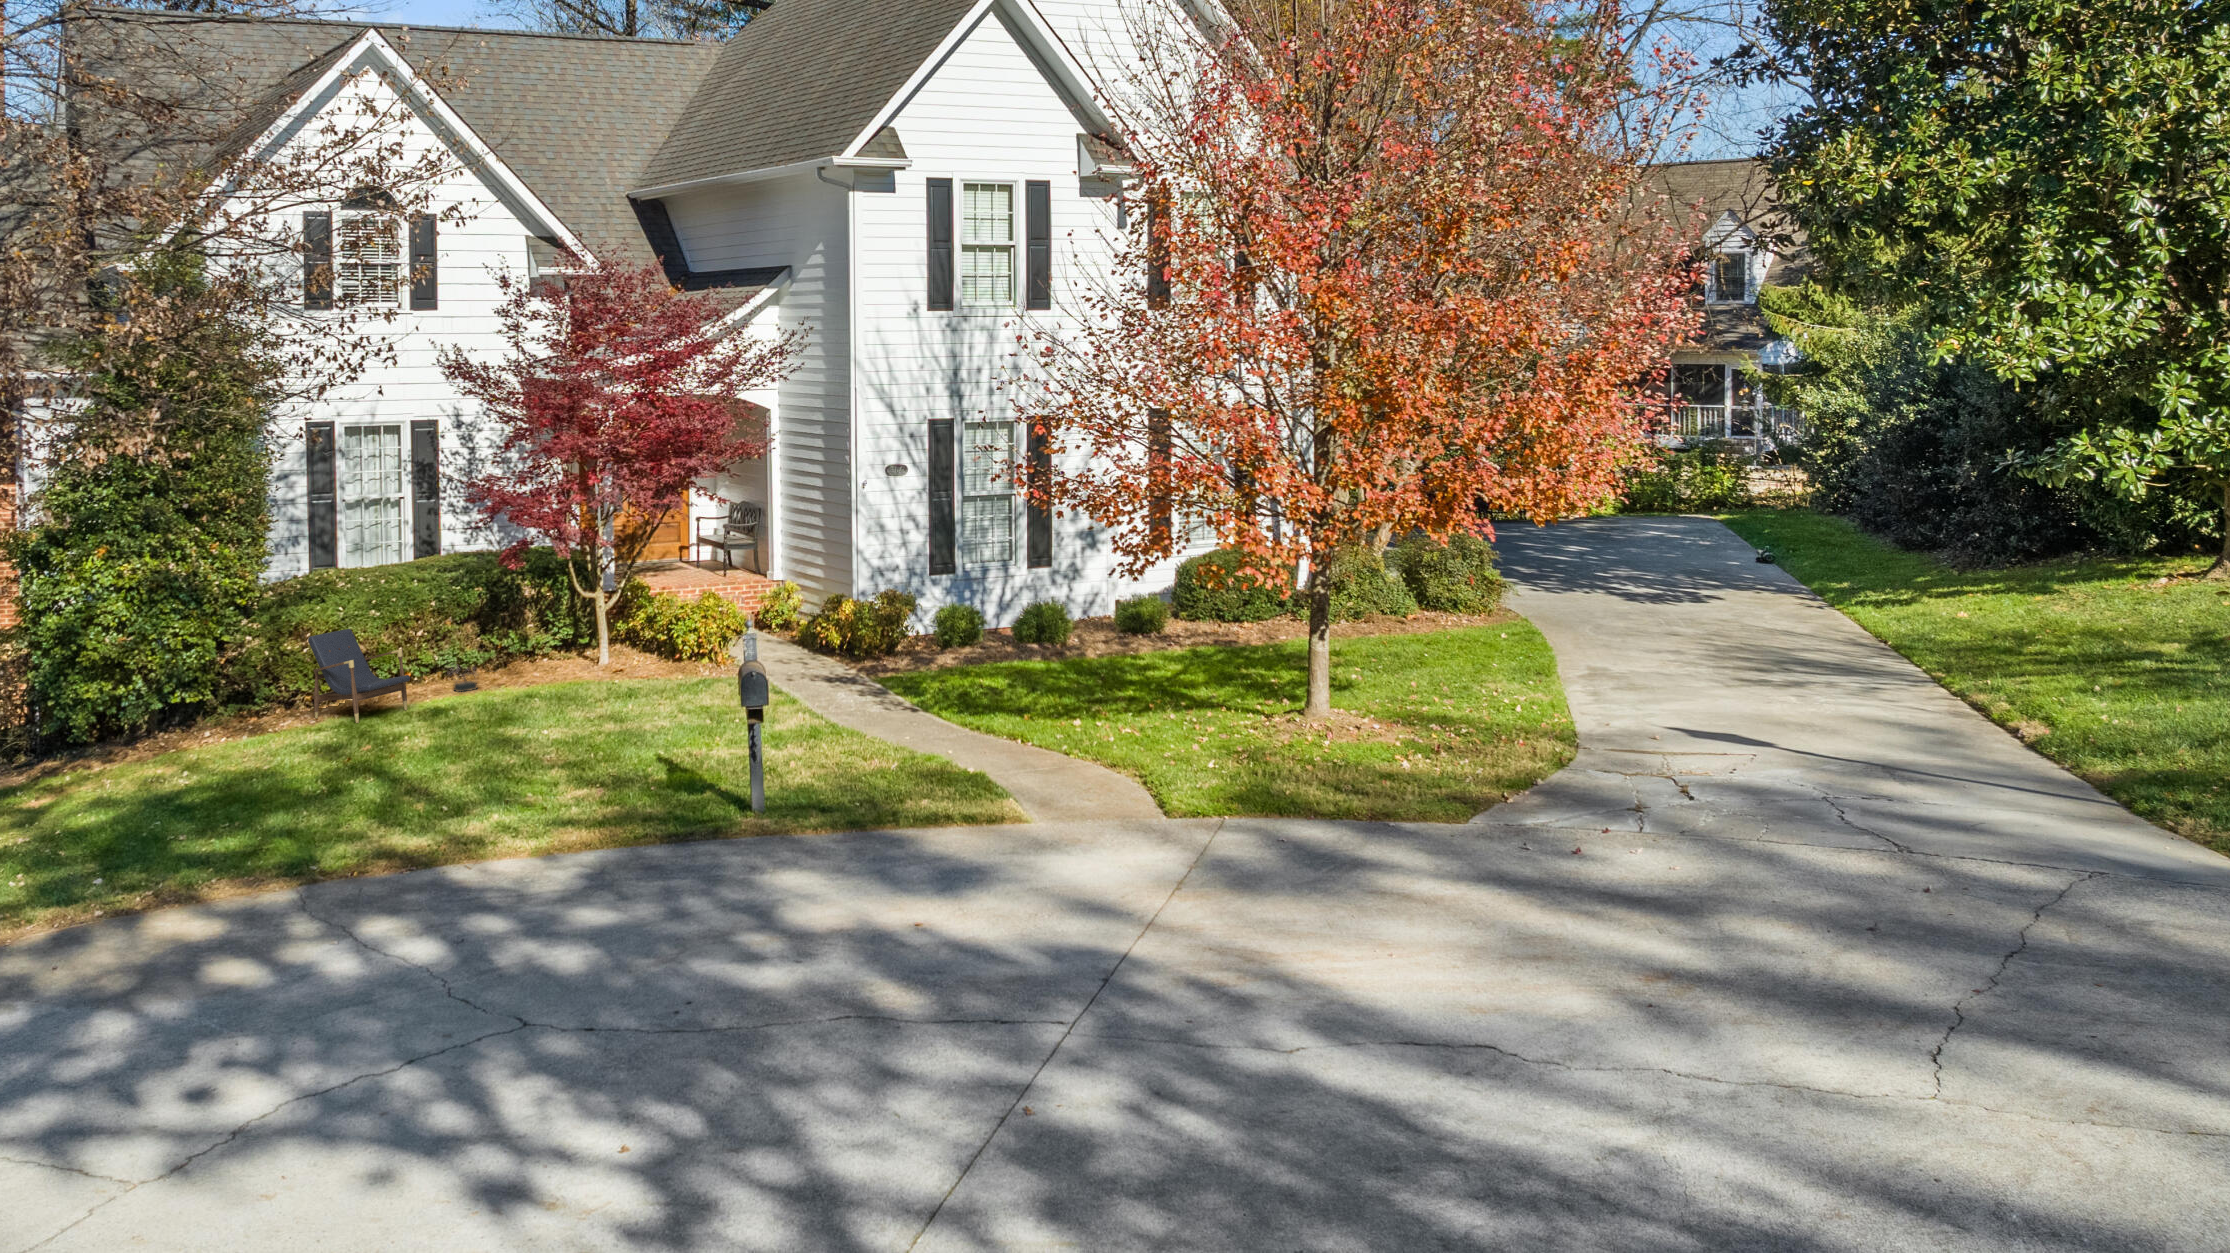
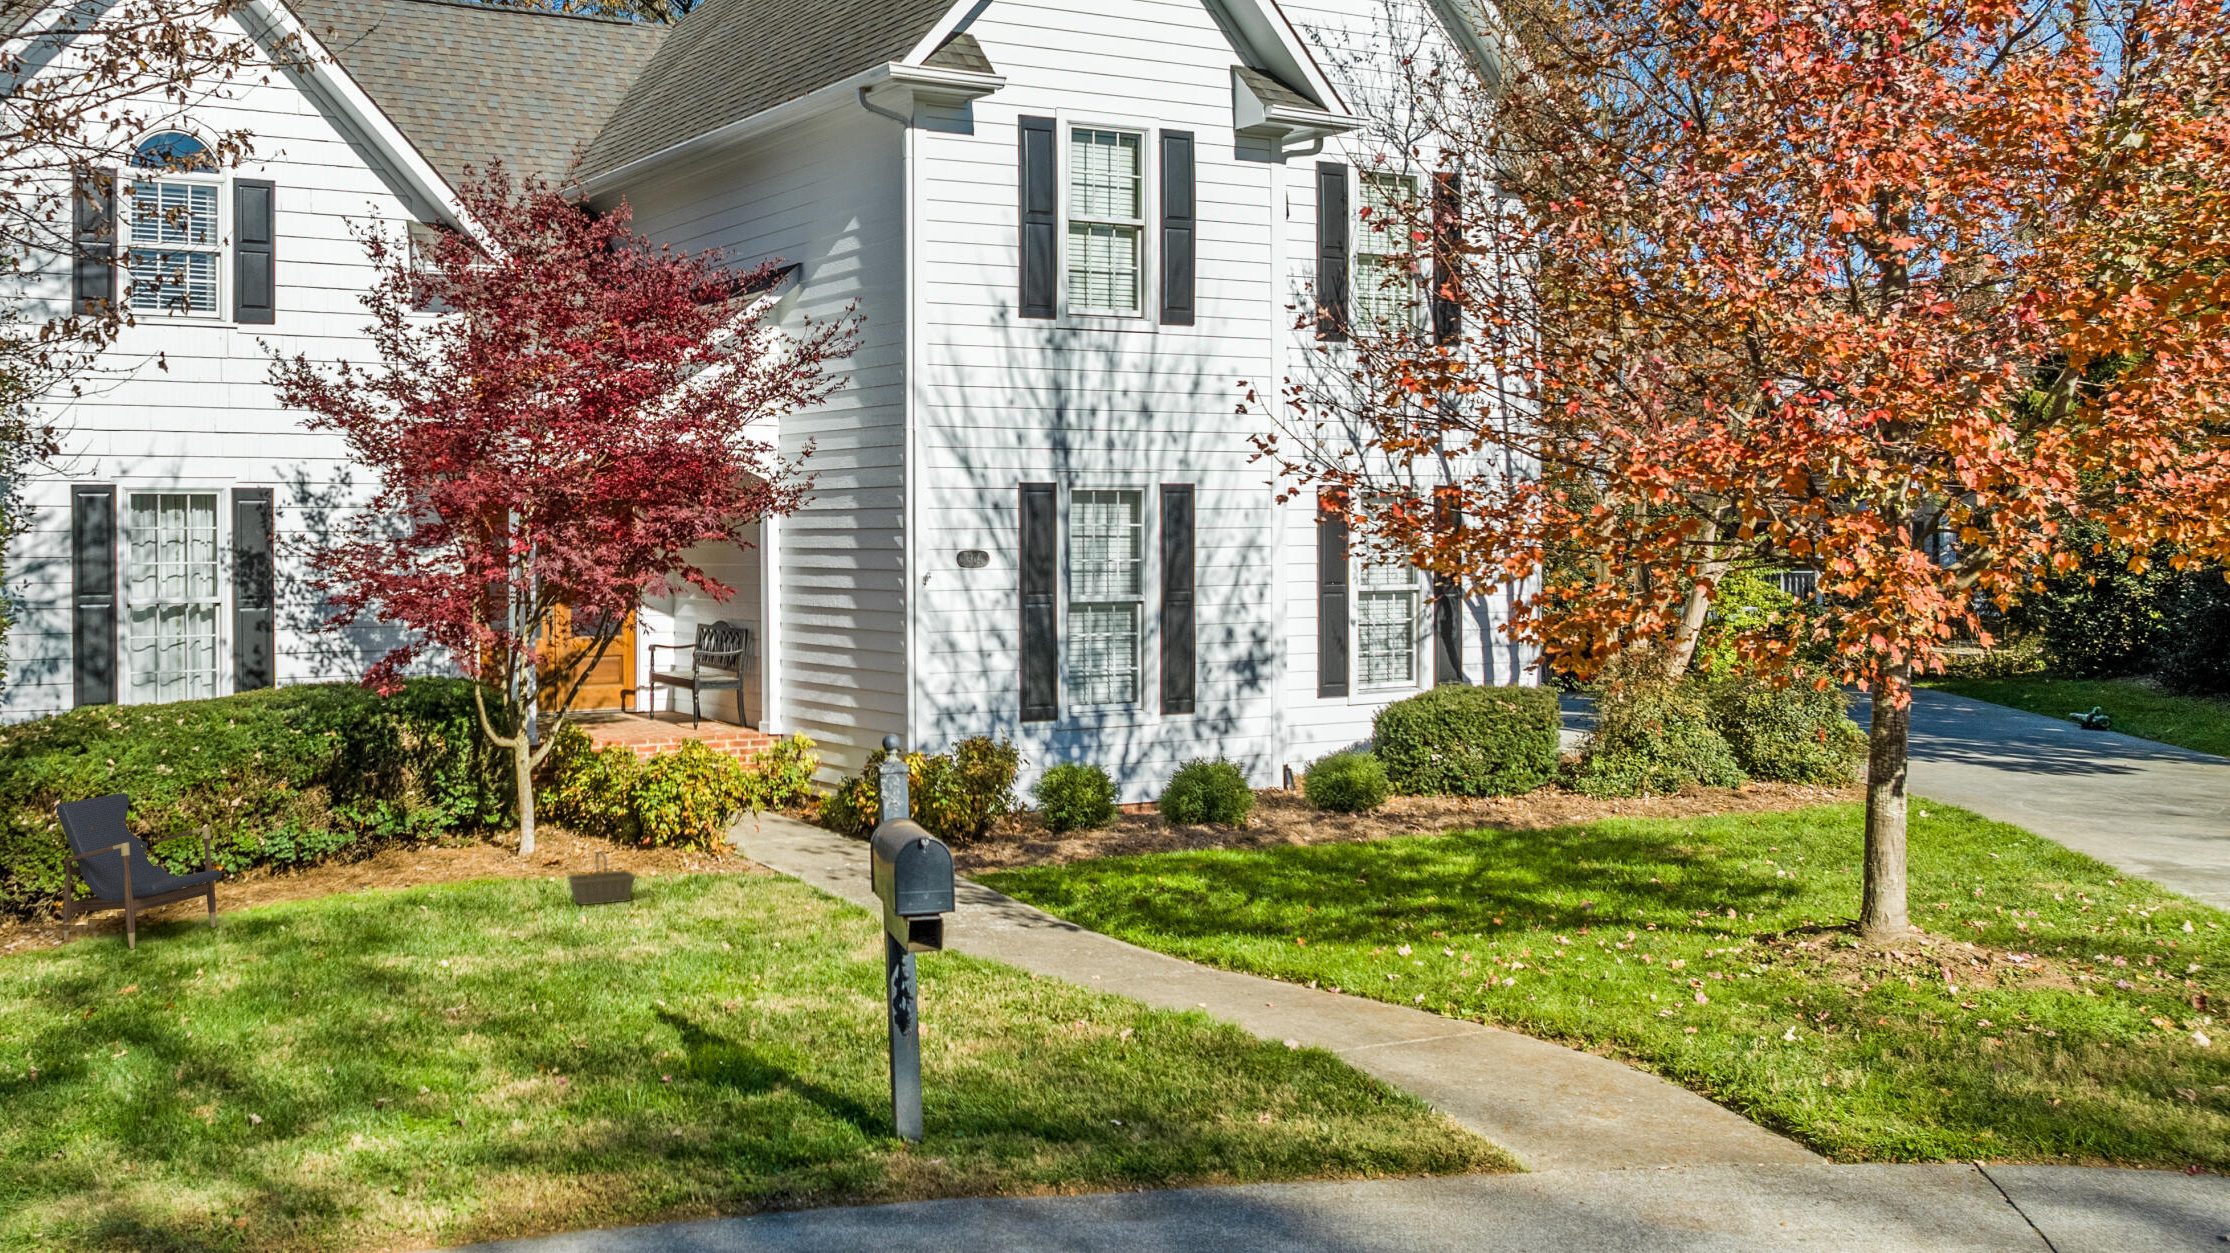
basket: none [624,662,666,695] -> present [568,852,636,905]
decorative plant: present [451,666,478,692] -> none [280,853,332,899]

